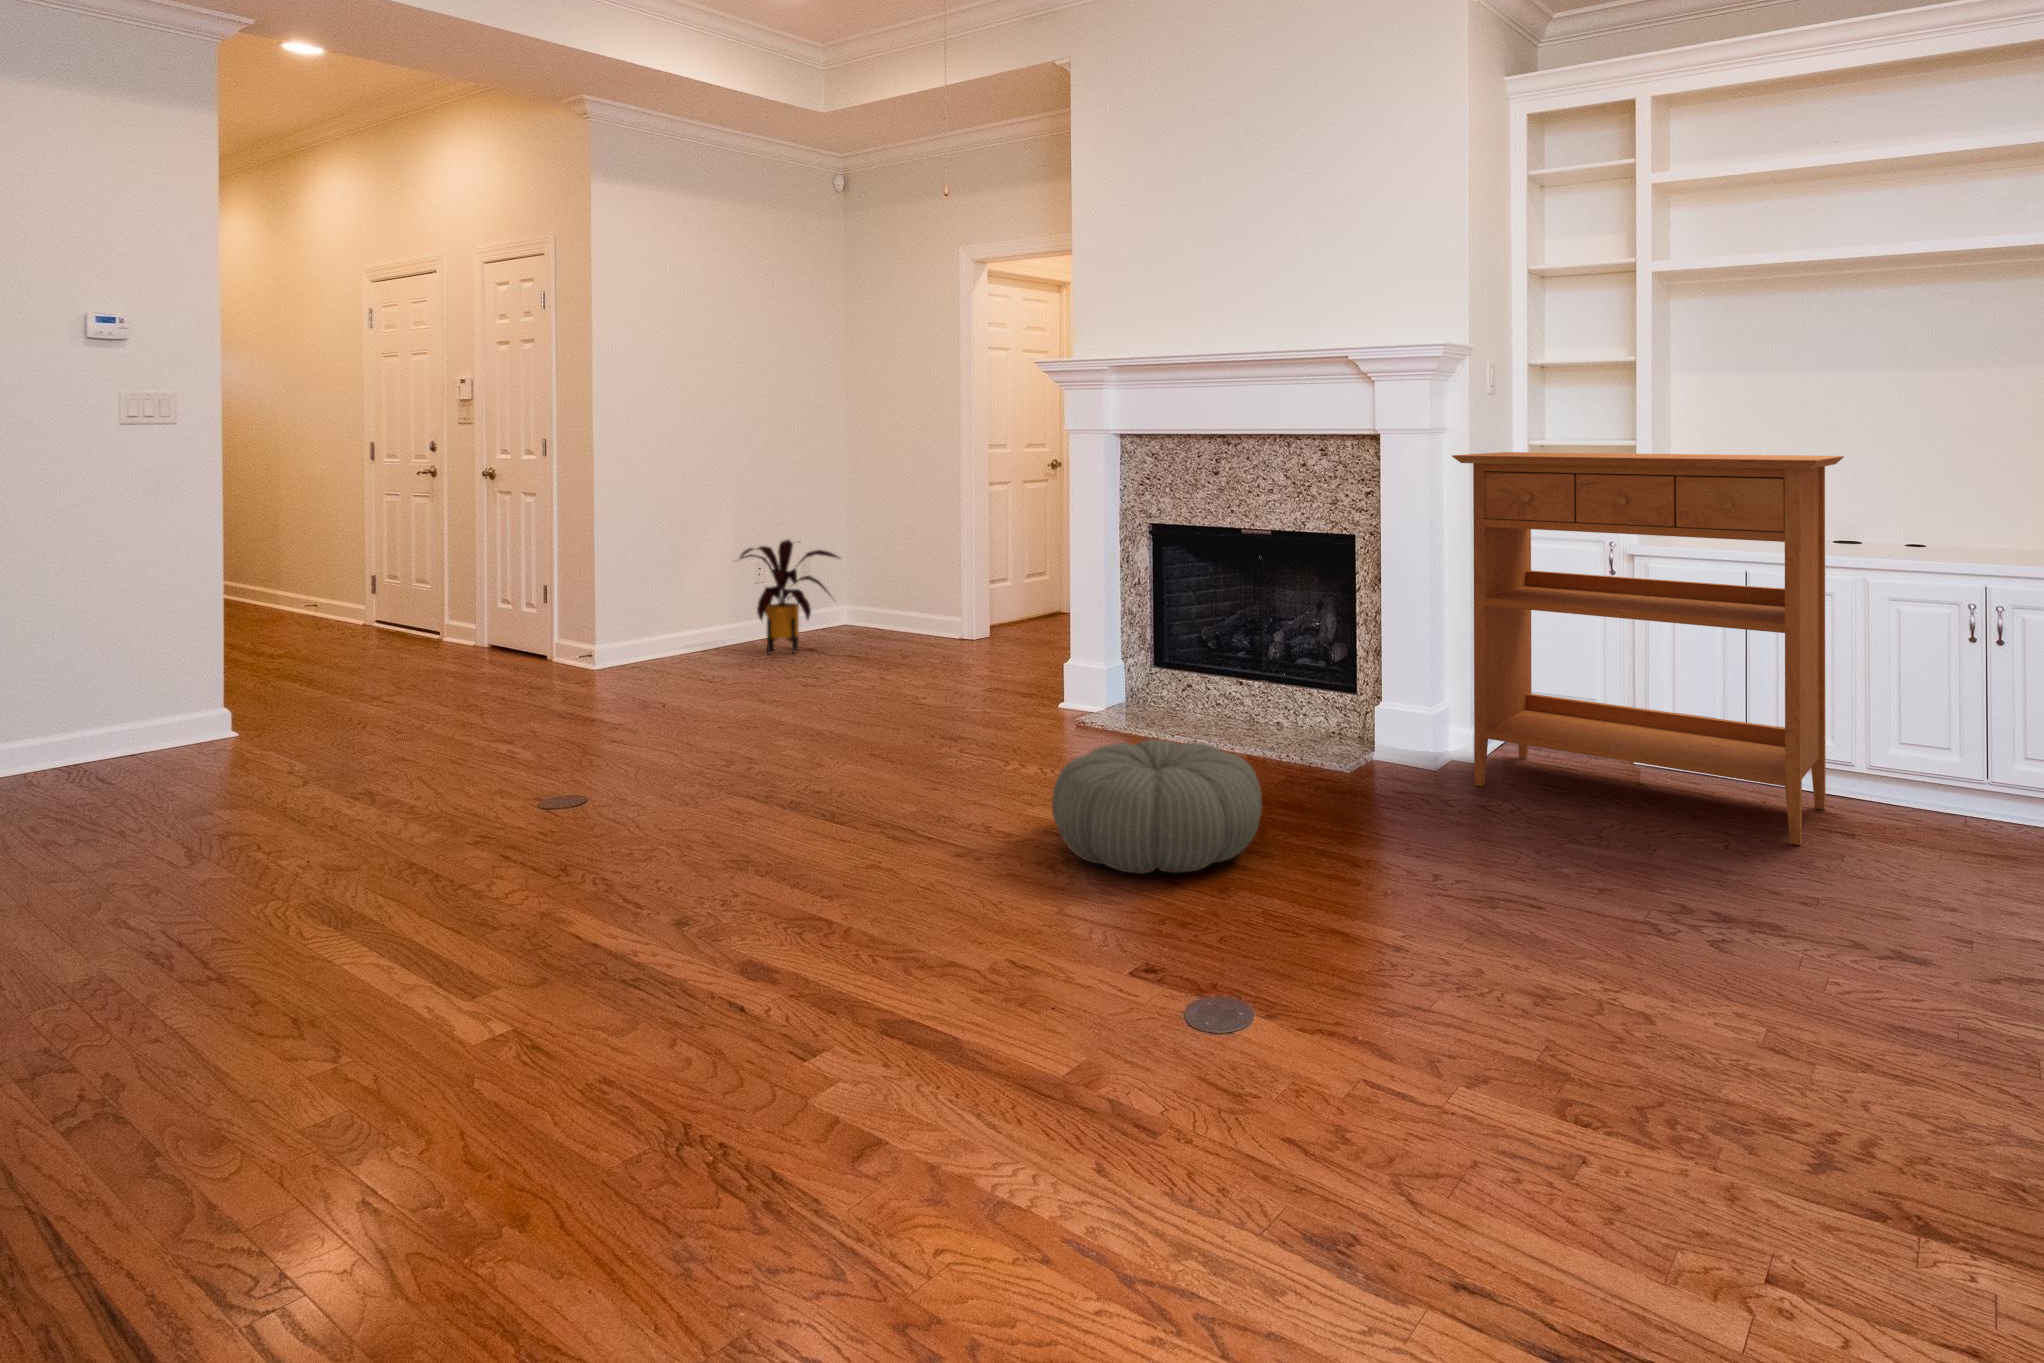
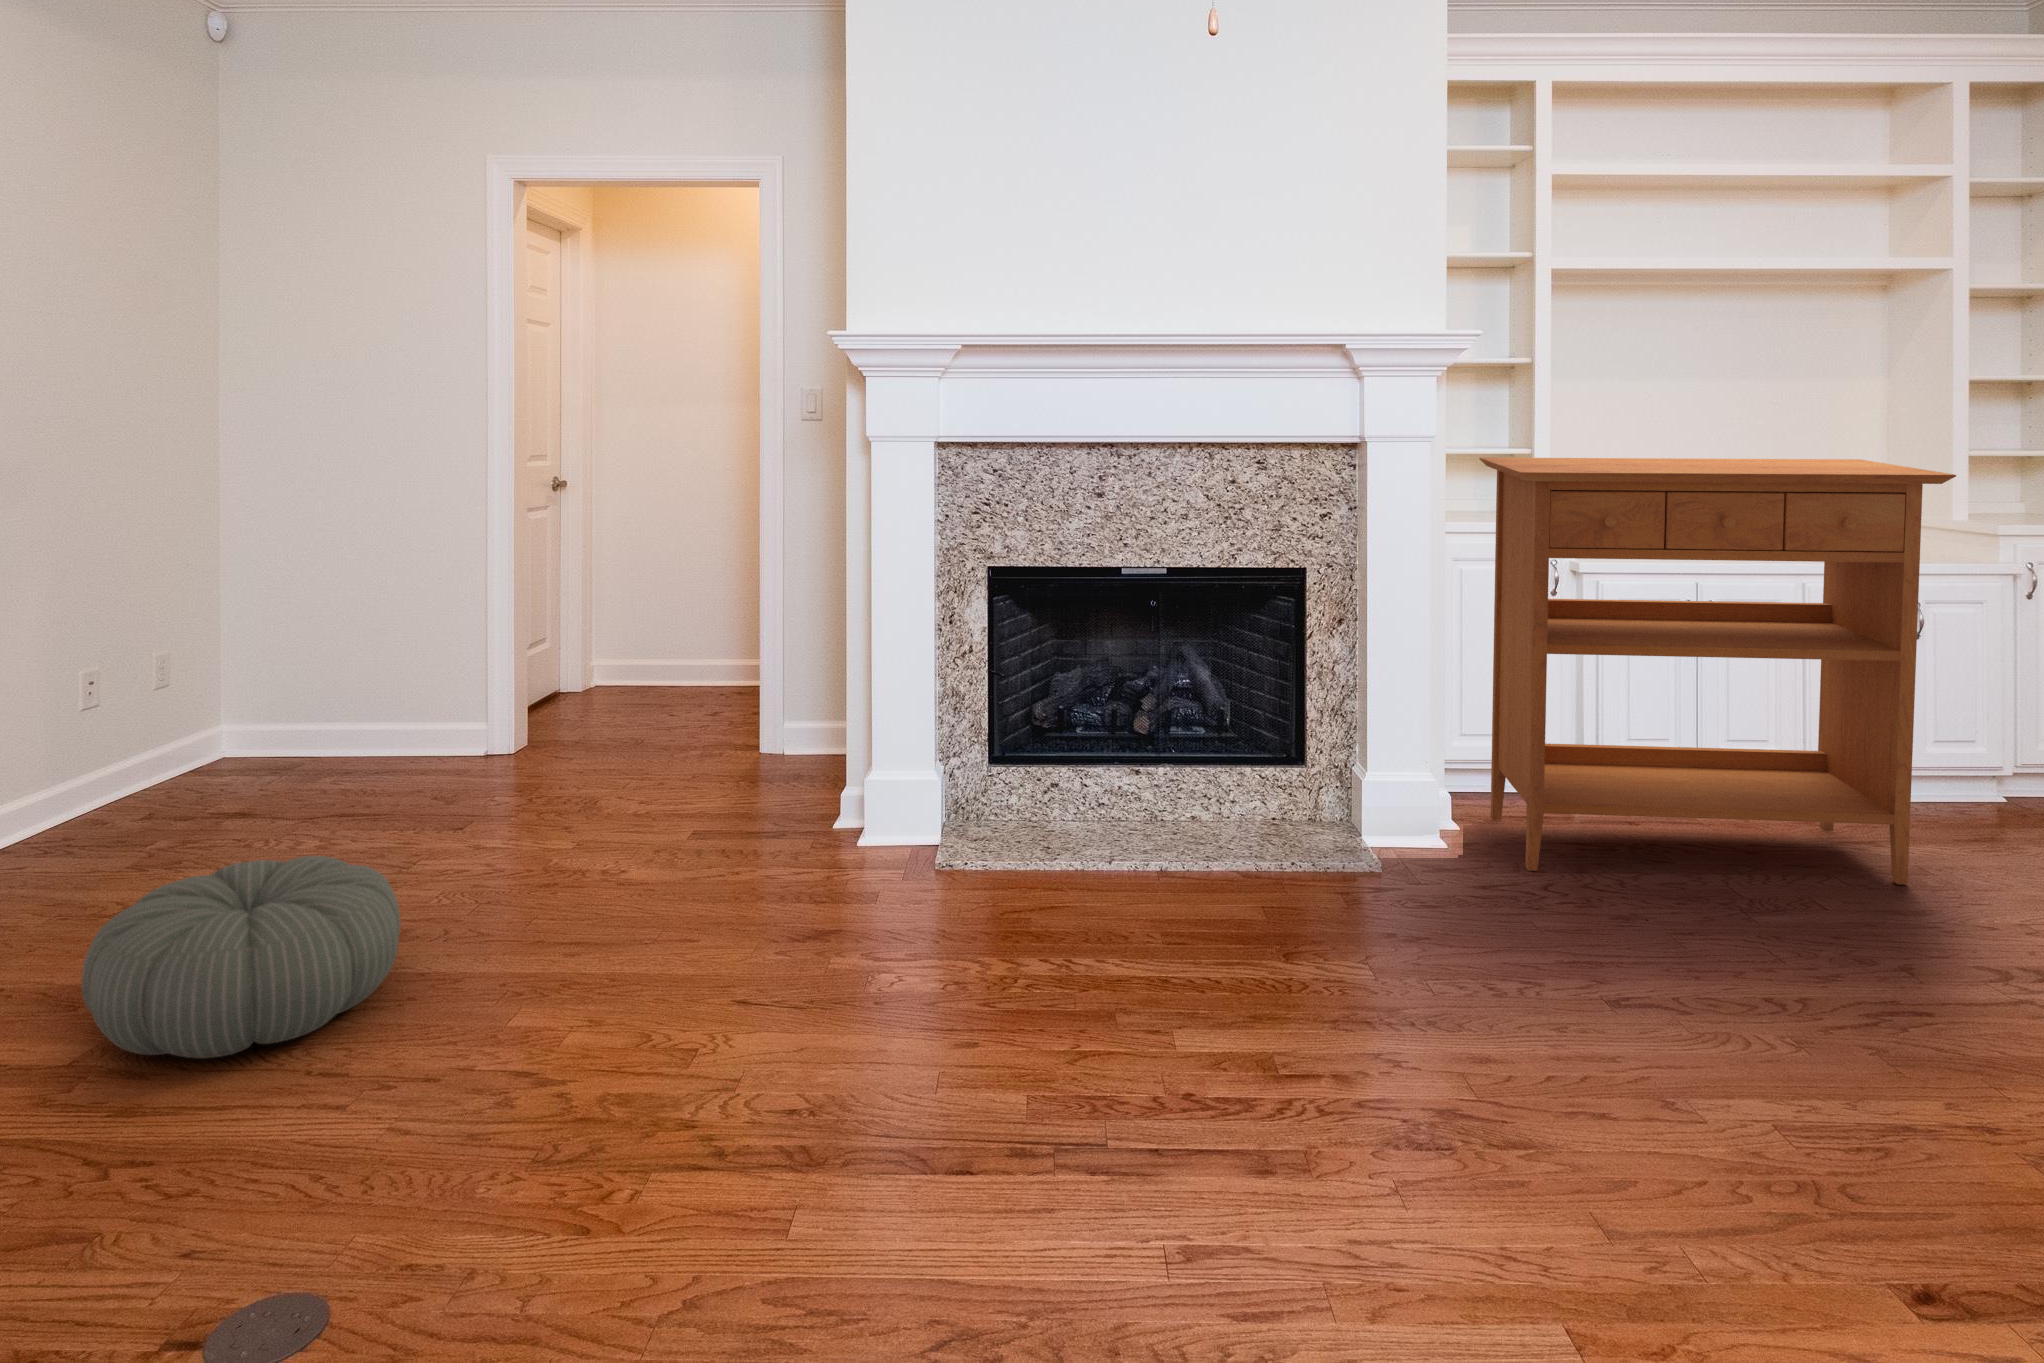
house plant: present [738,540,838,654] -> none [112,617,340,823]
pouf: present [1052,740,1262,874] -> present [82,856,400,1059]

